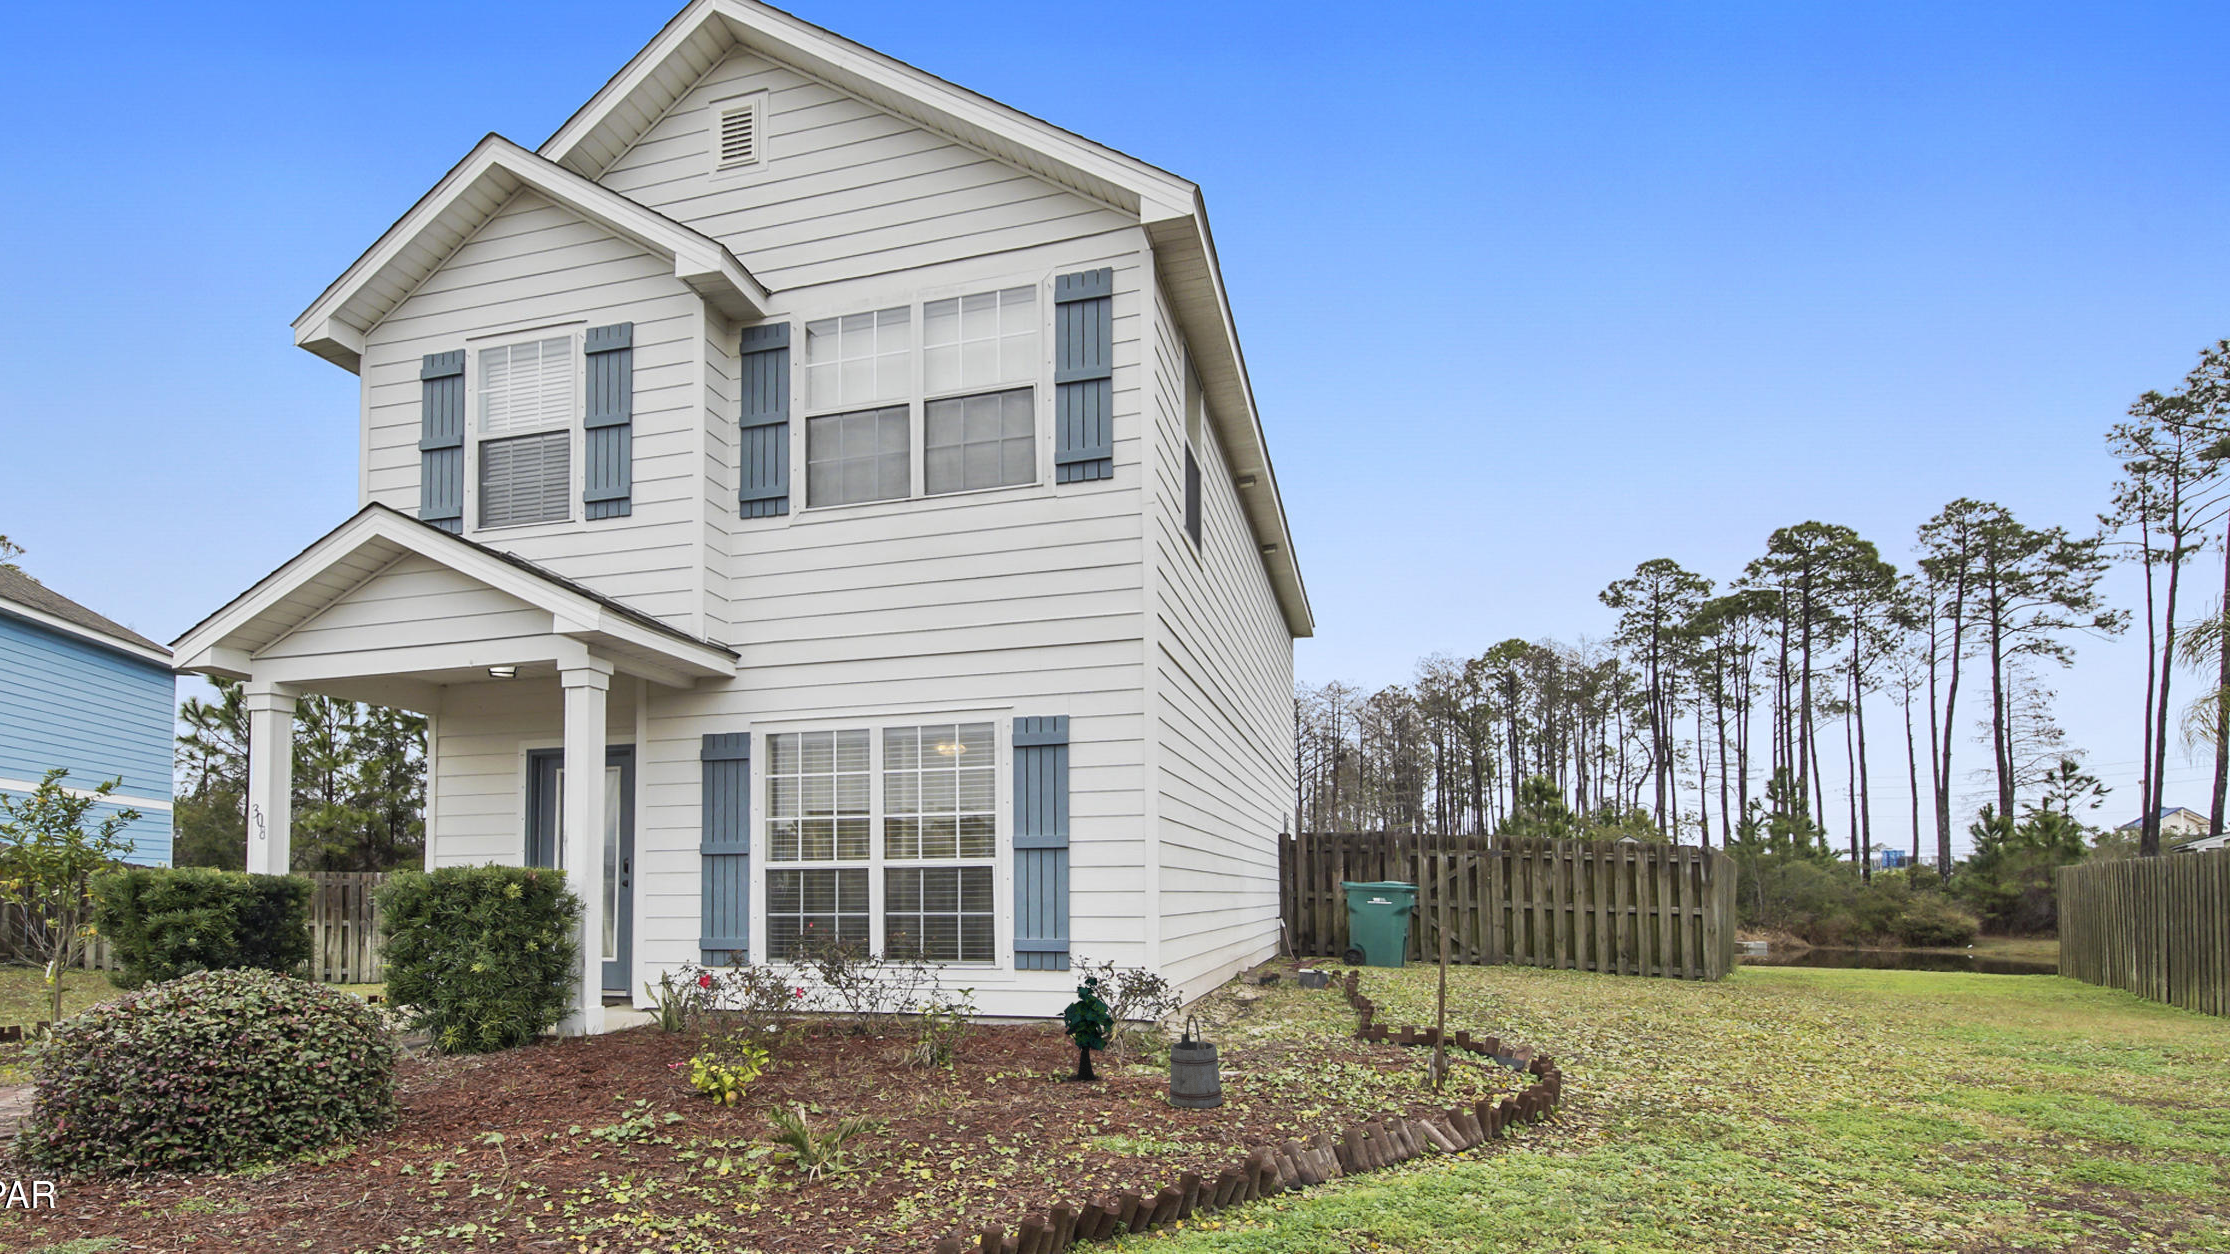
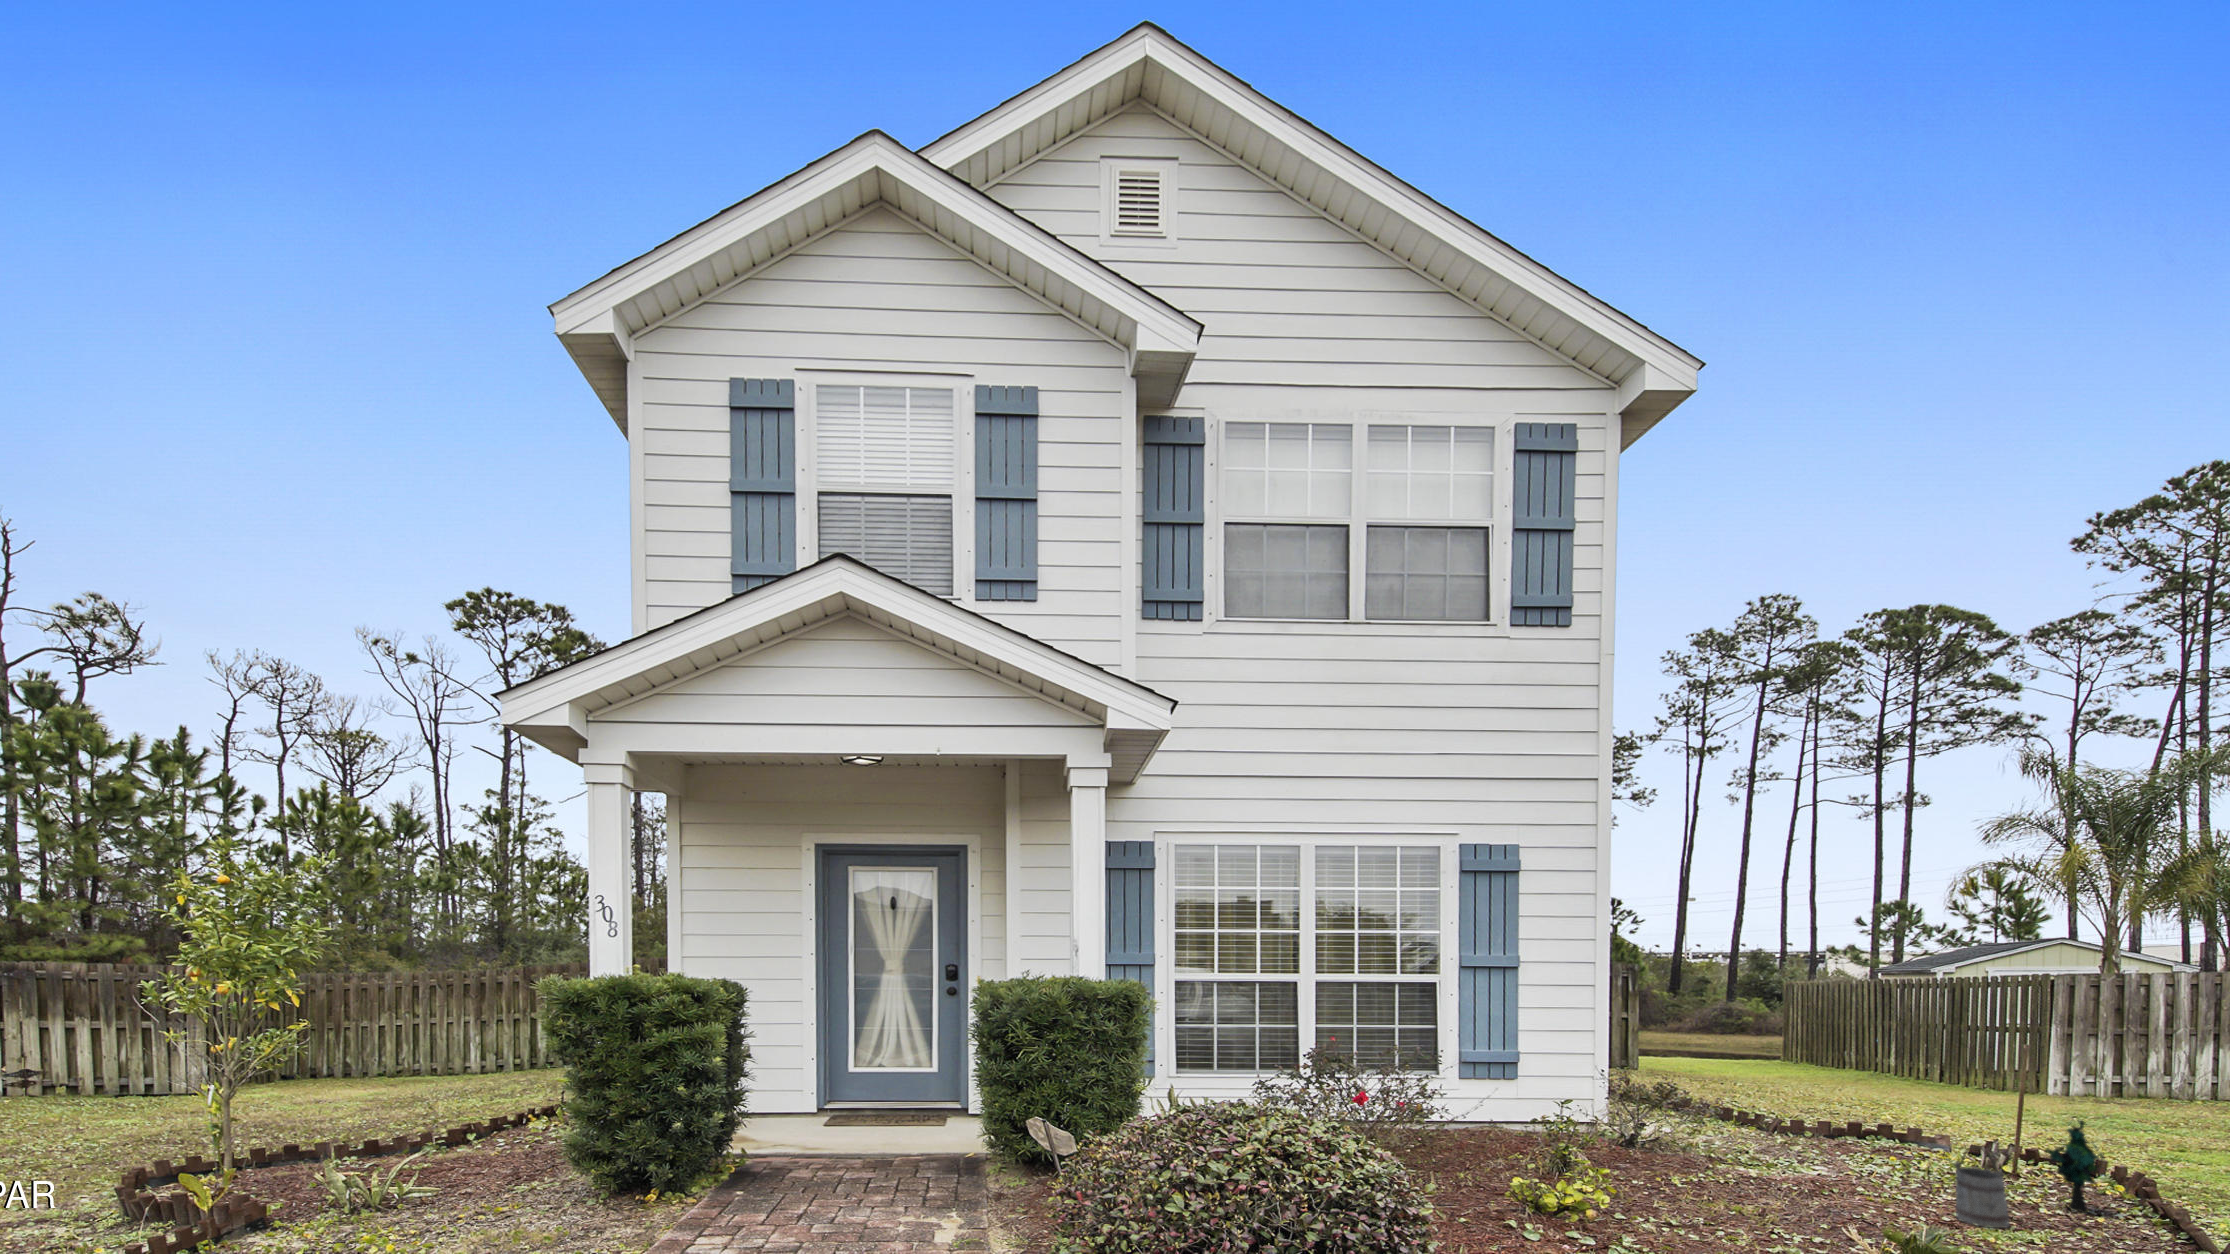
decorative plant: present [1056,978,1115,1080] -> present [2045,1120,2104,1213]

